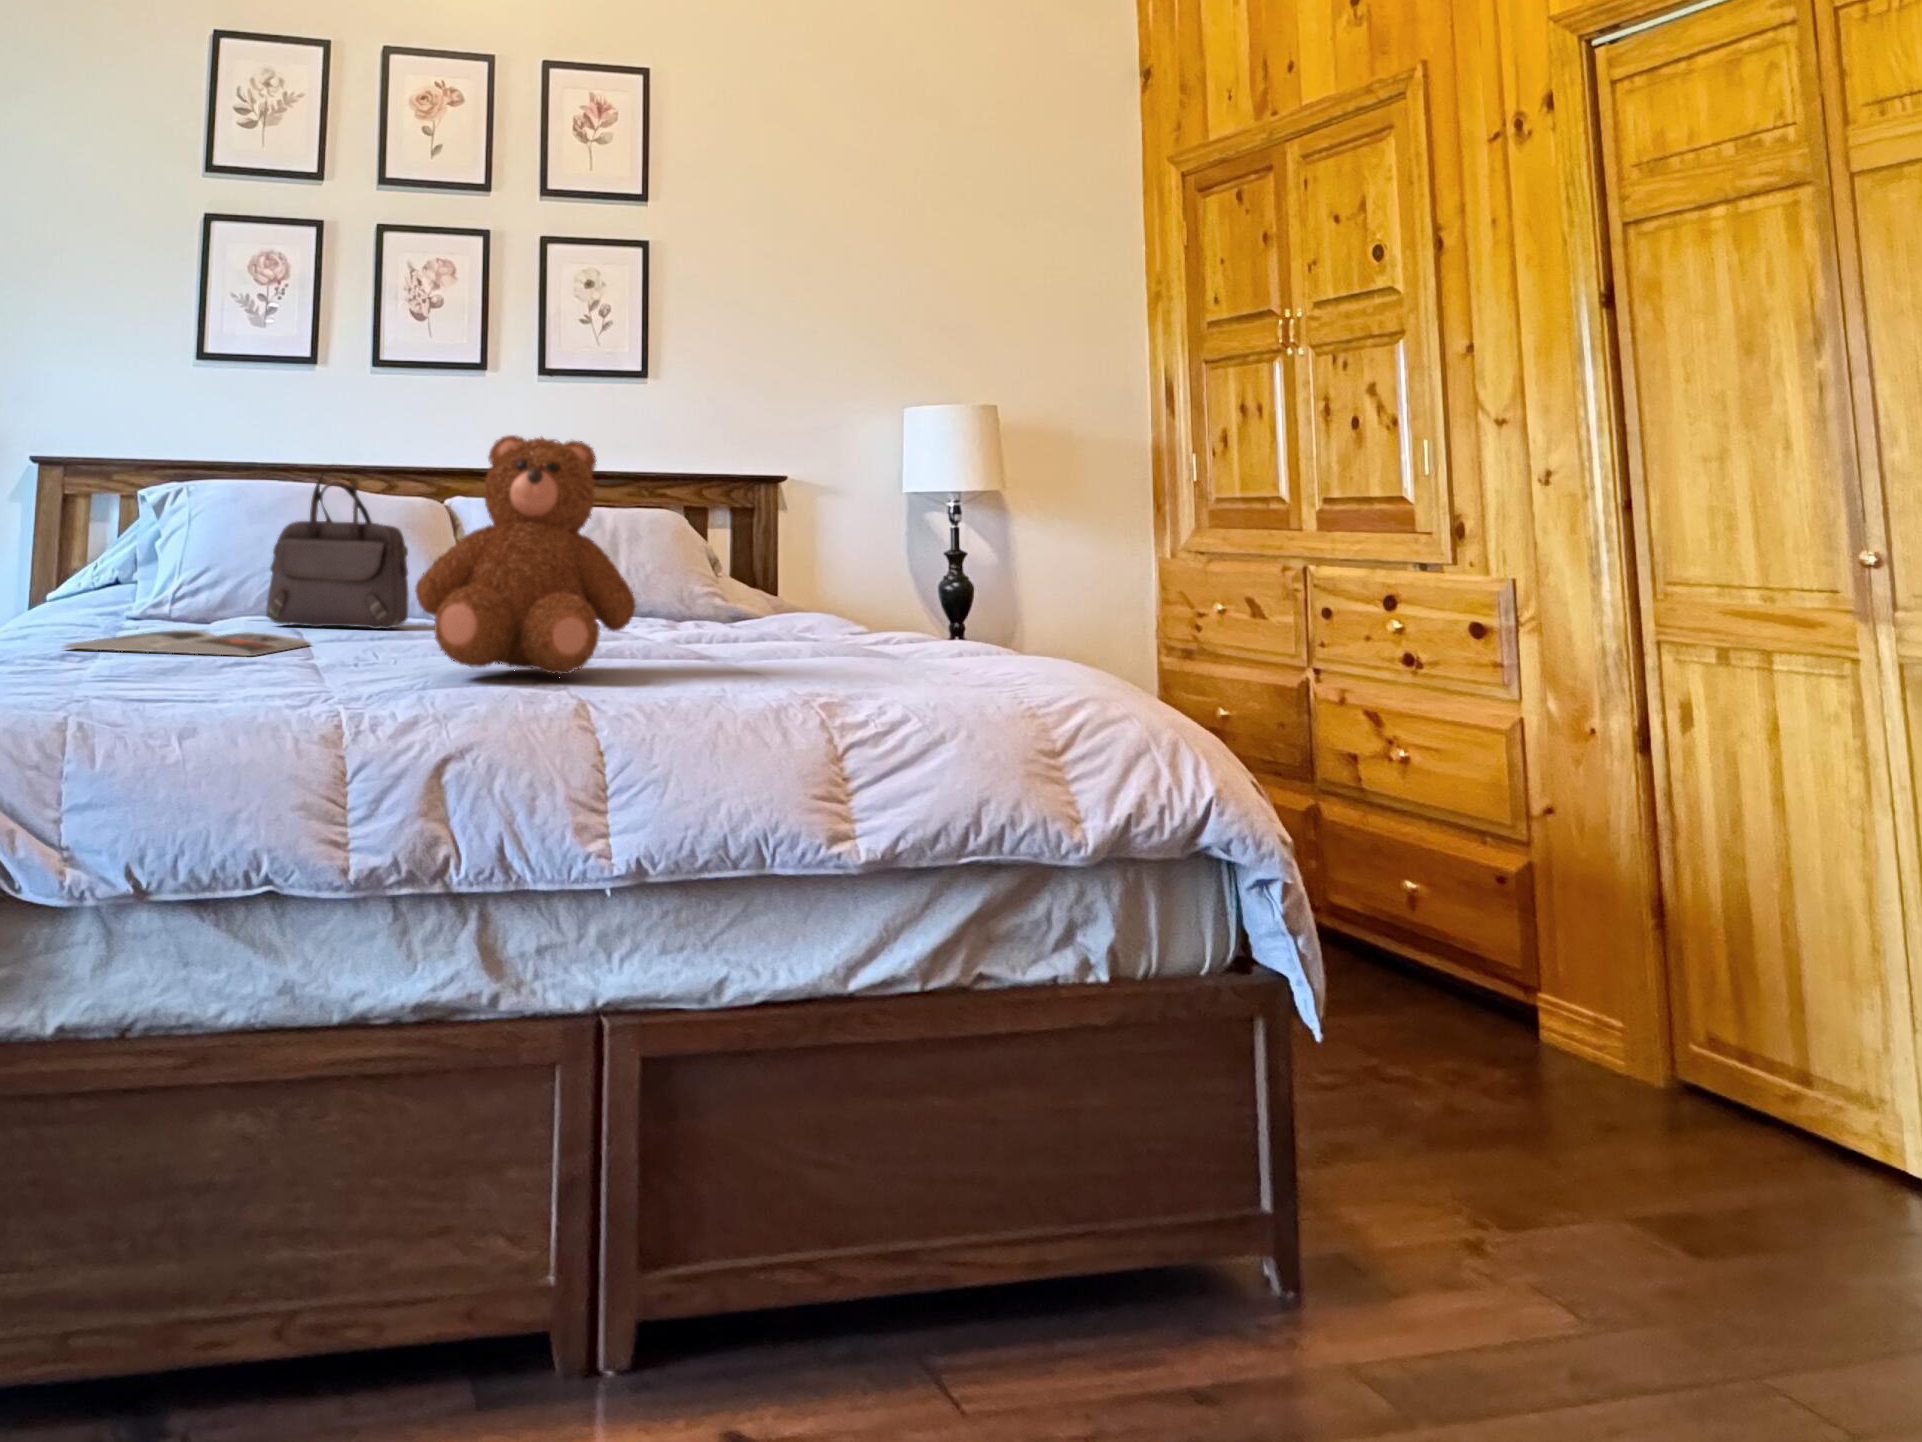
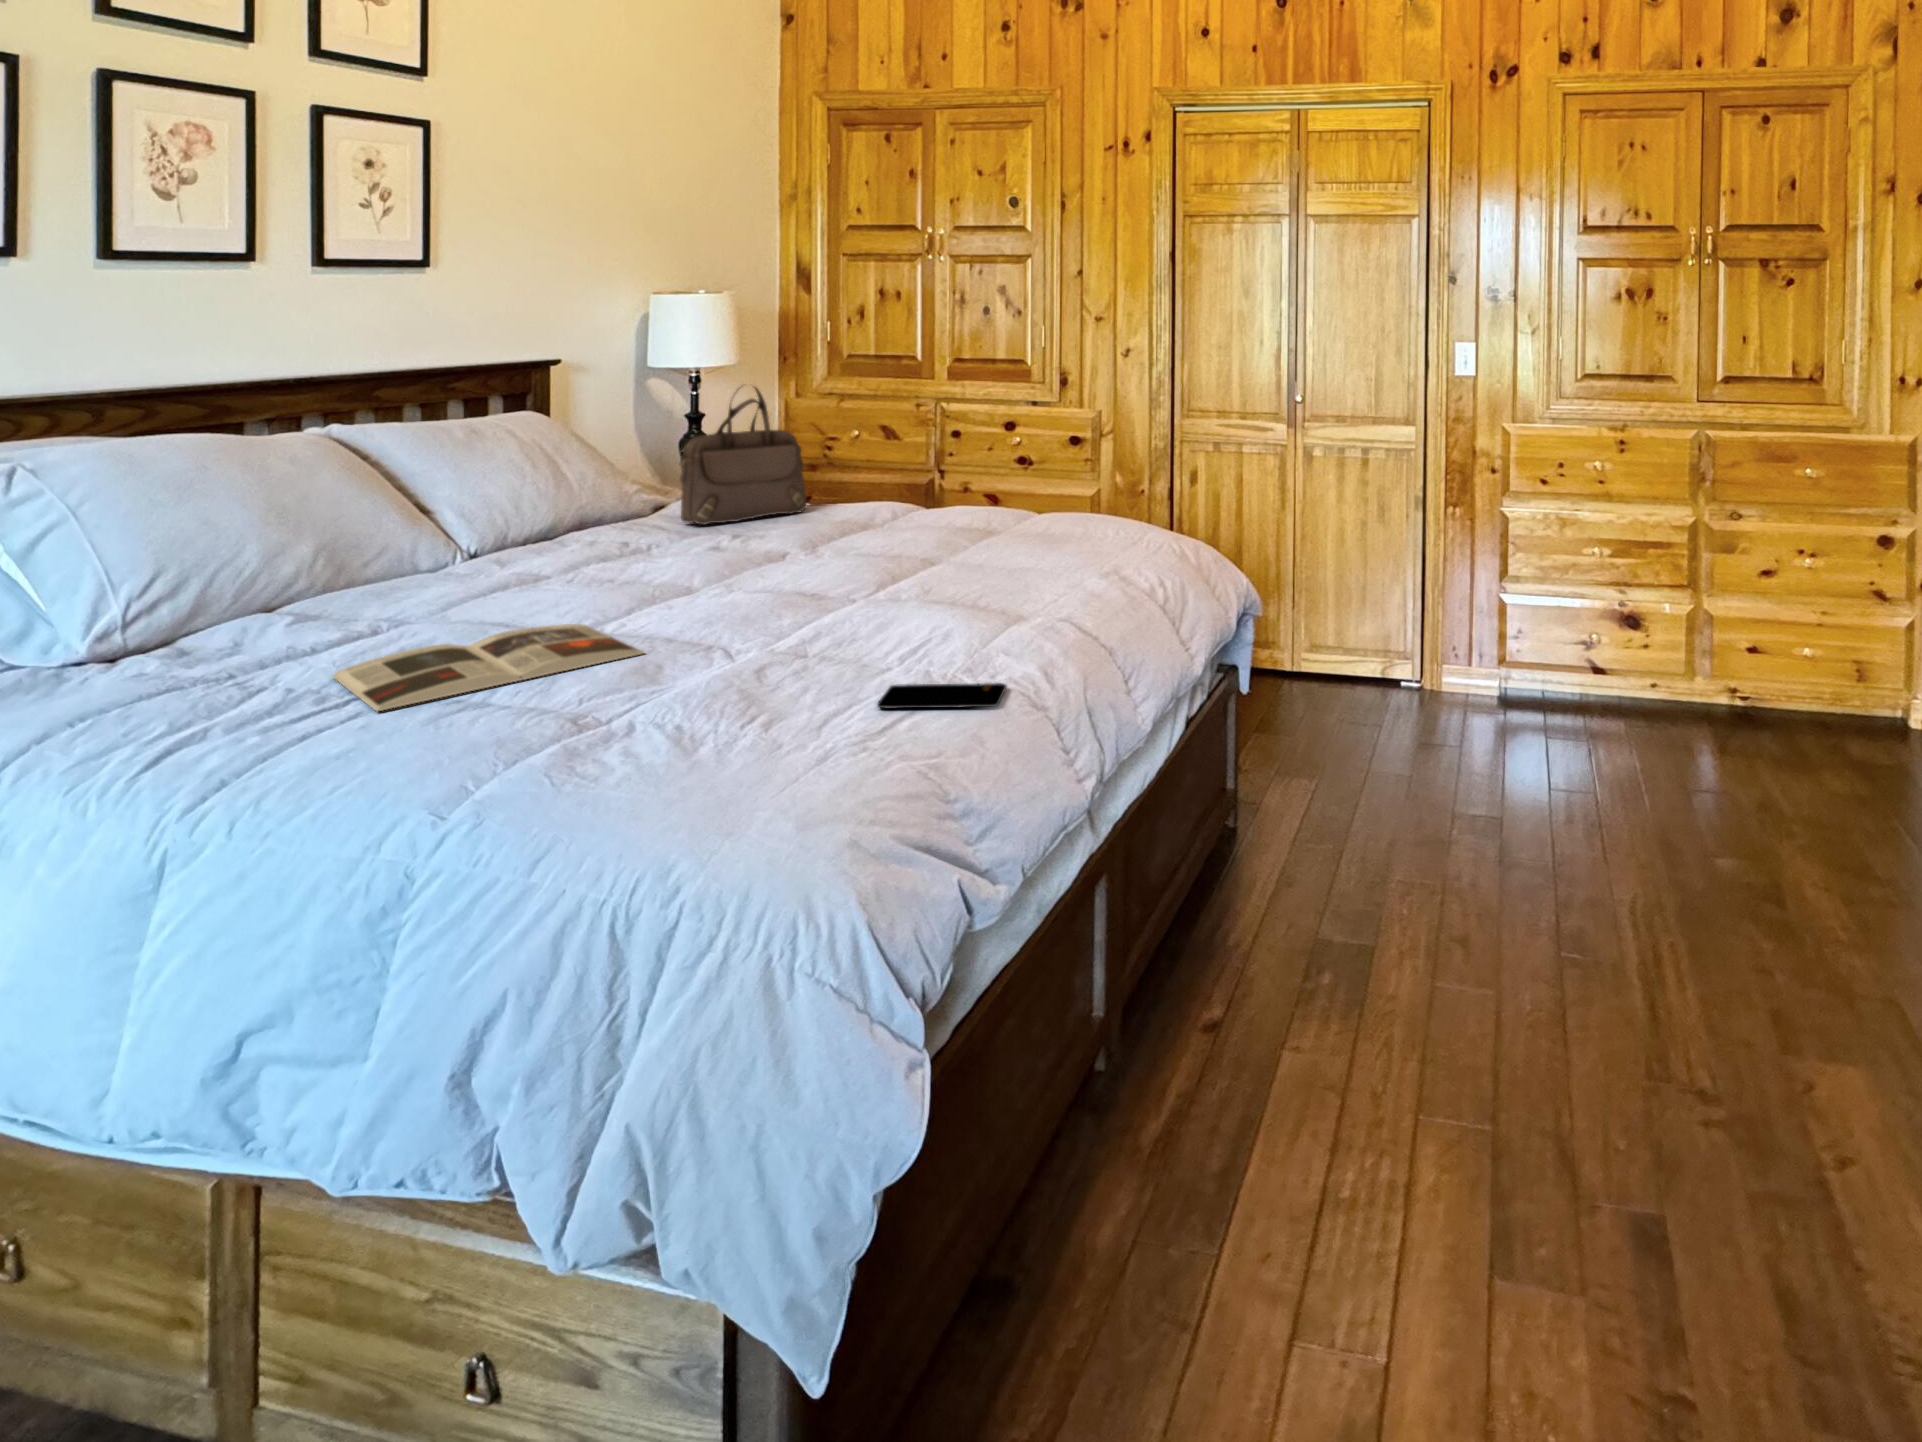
teddy bear: present [415,435,636,674] -> none [871,405,1043,612]
handbag: present [266,464,409,629] -> present [680,387,808,525]
smartphone: none [141,683,236,704] -> present [877,683,1006,709]

